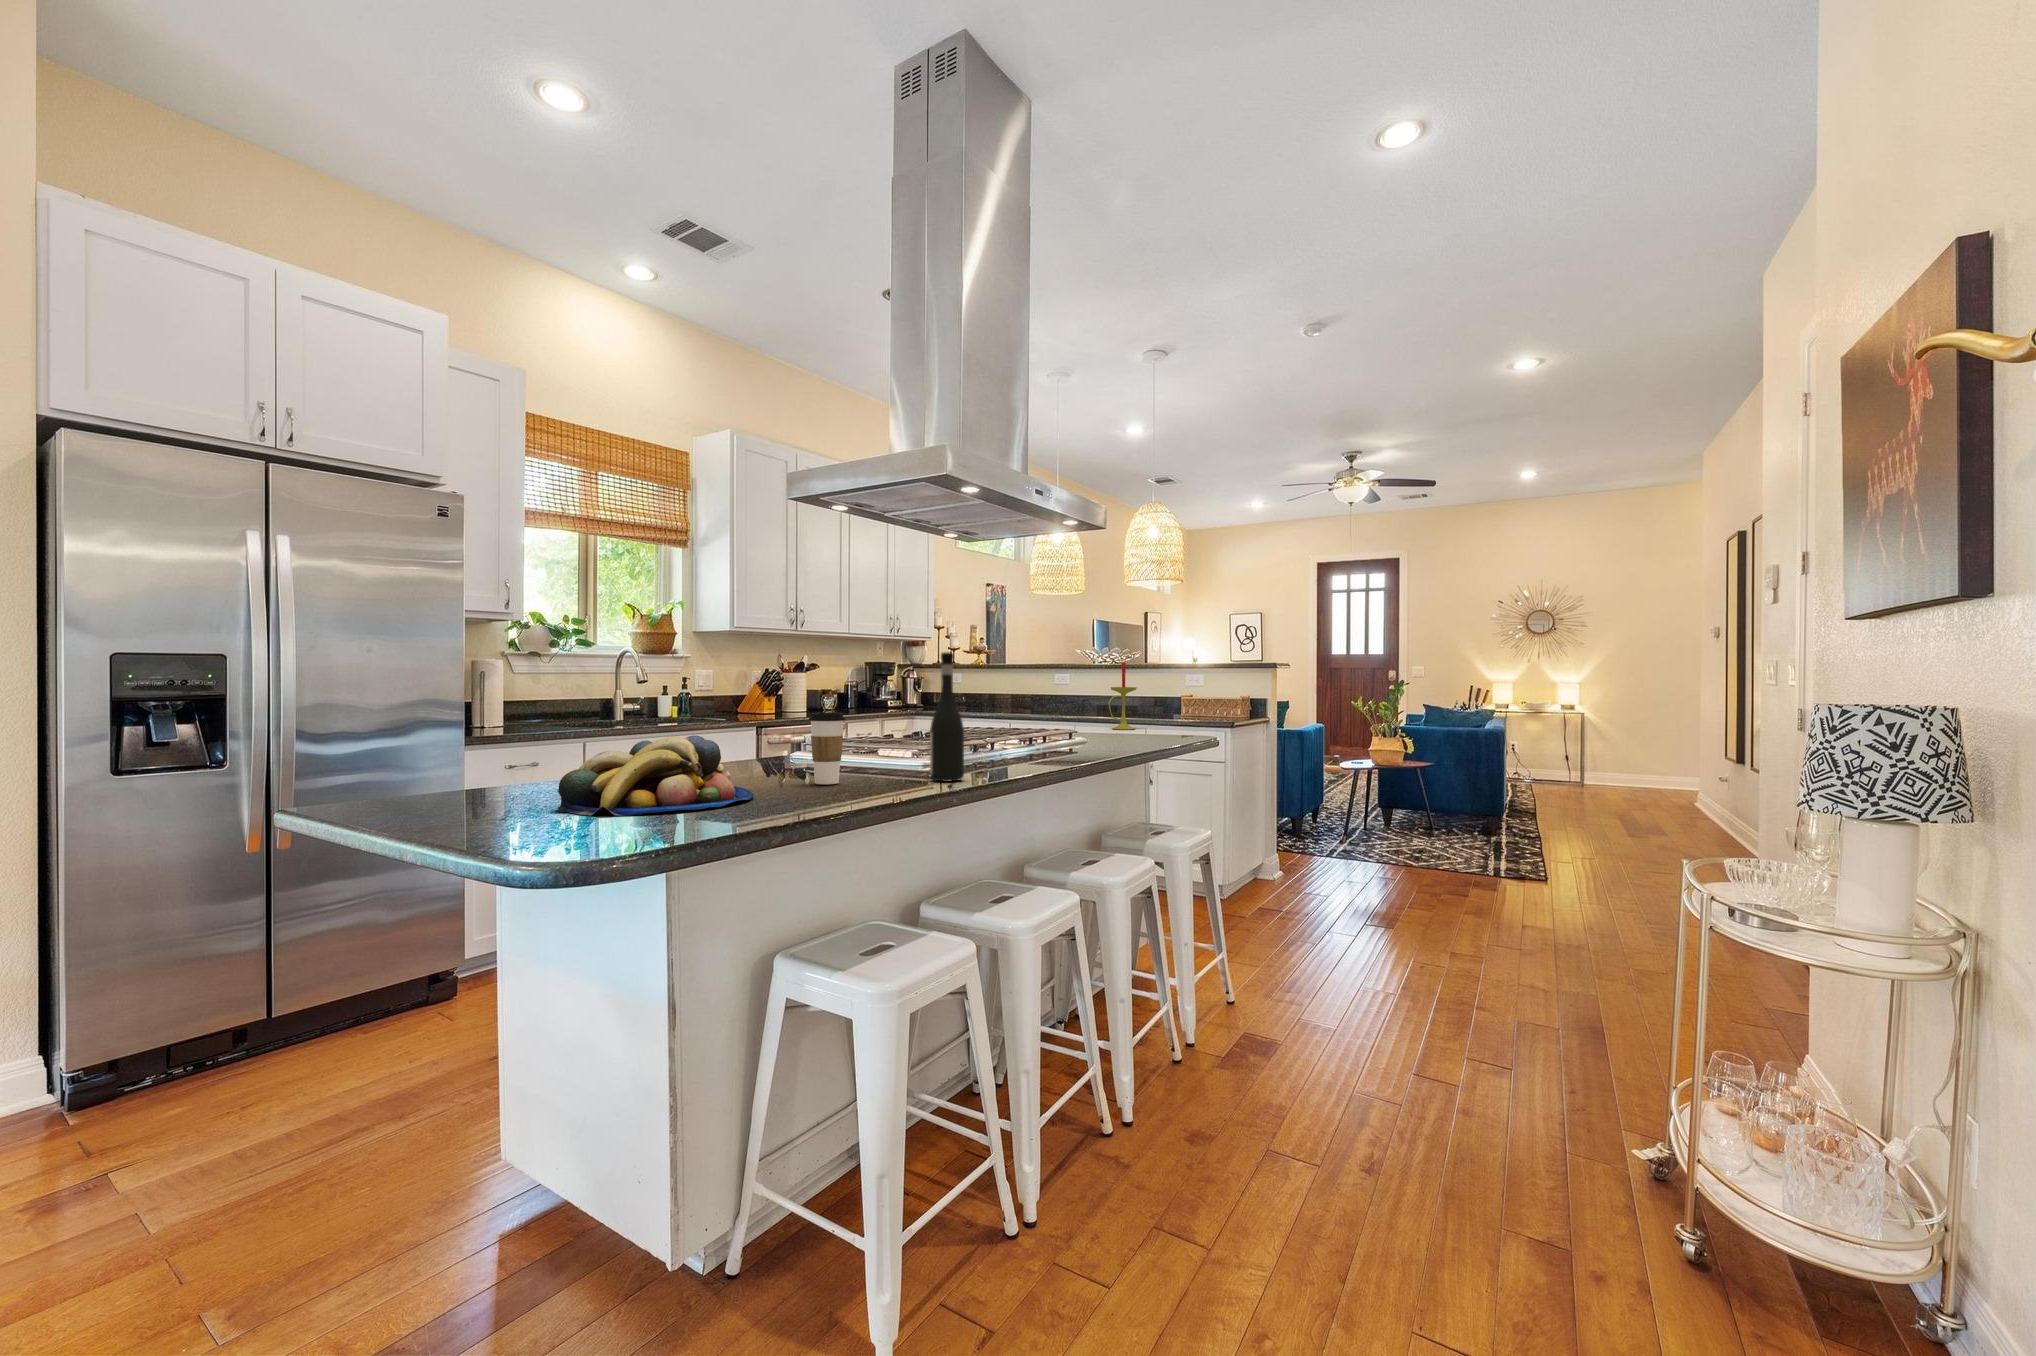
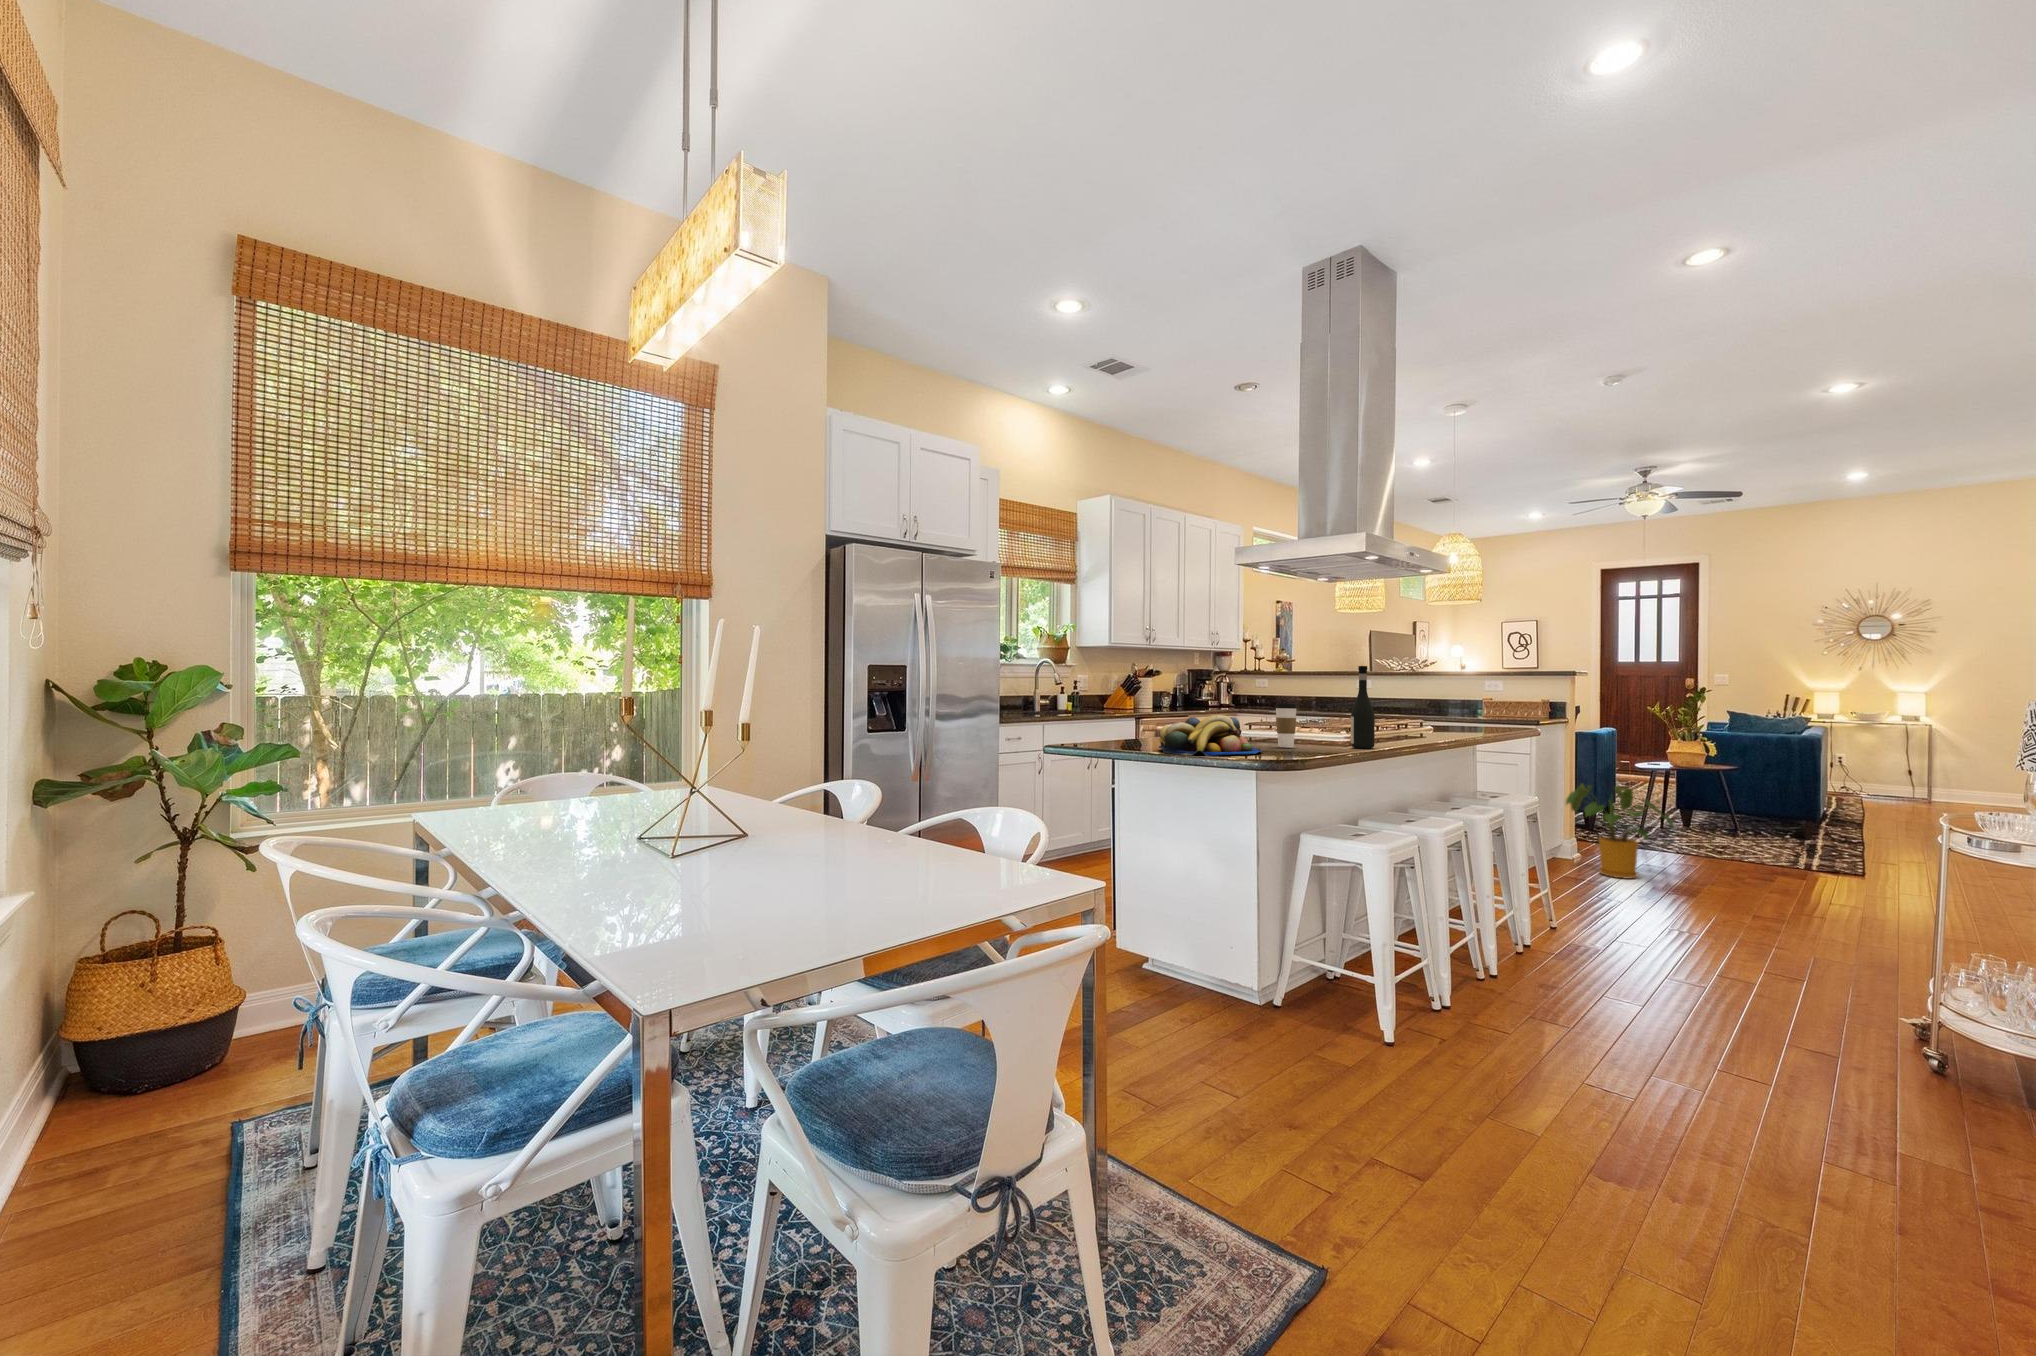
candle: present [1109,663,1136,730] -> none [1425,670,1449,725]
house plant: none [1265,792,1372,903] -> present [1566,784,1673,879]

